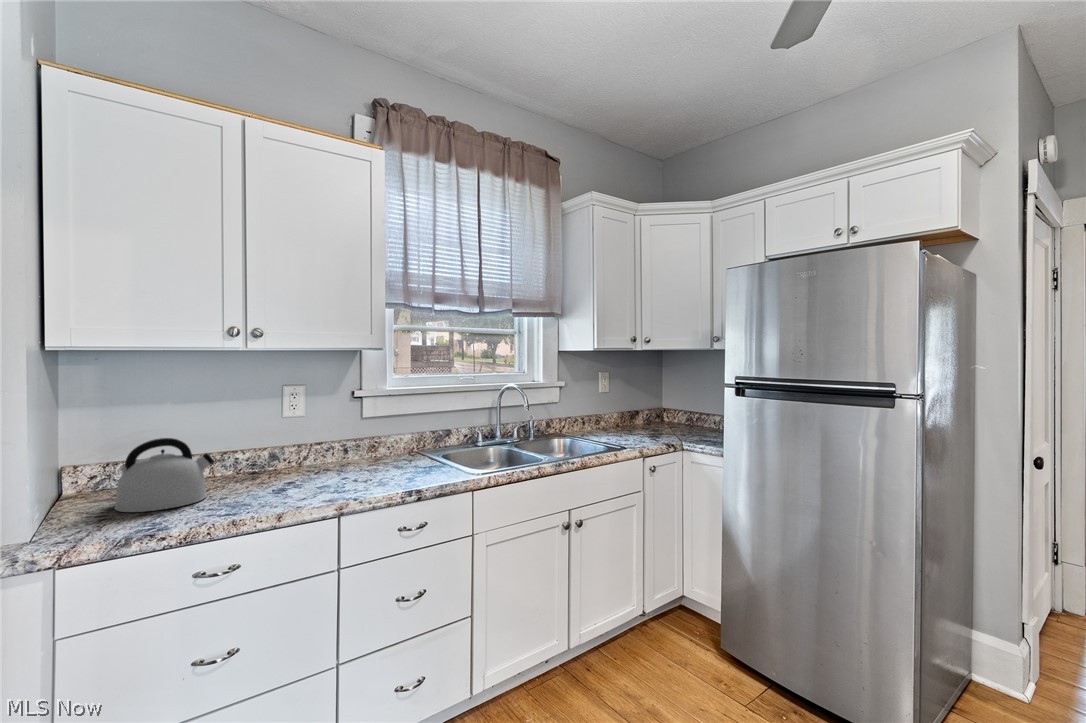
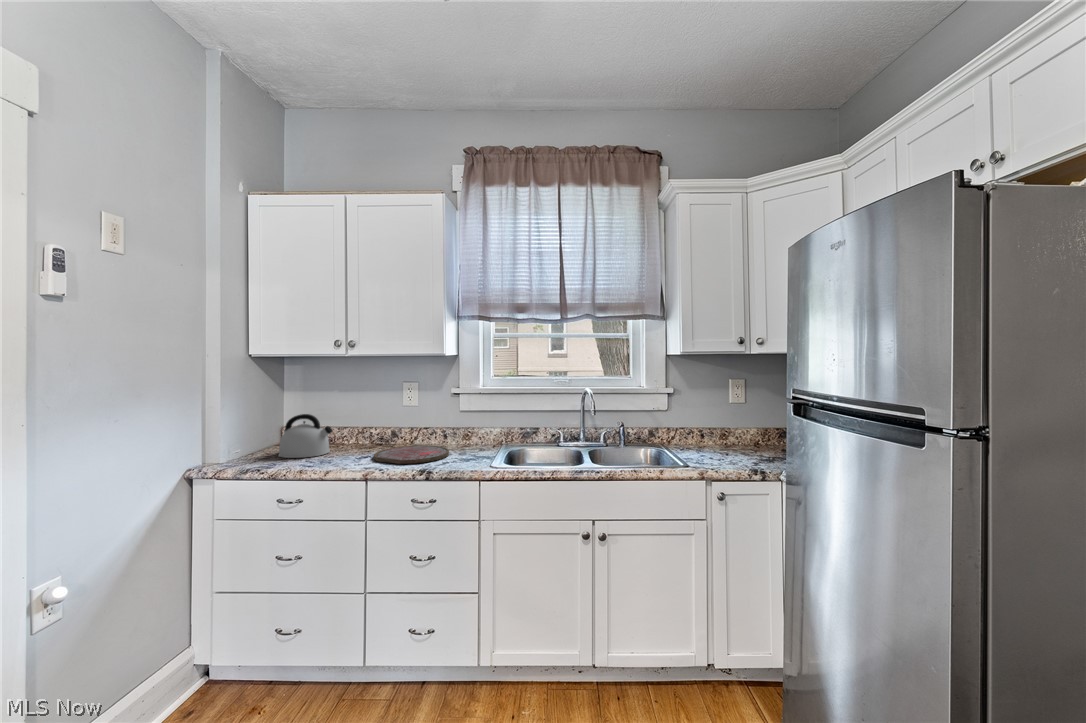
cutting board: none [297,464,398,491] -> present [374,445,449,464]

